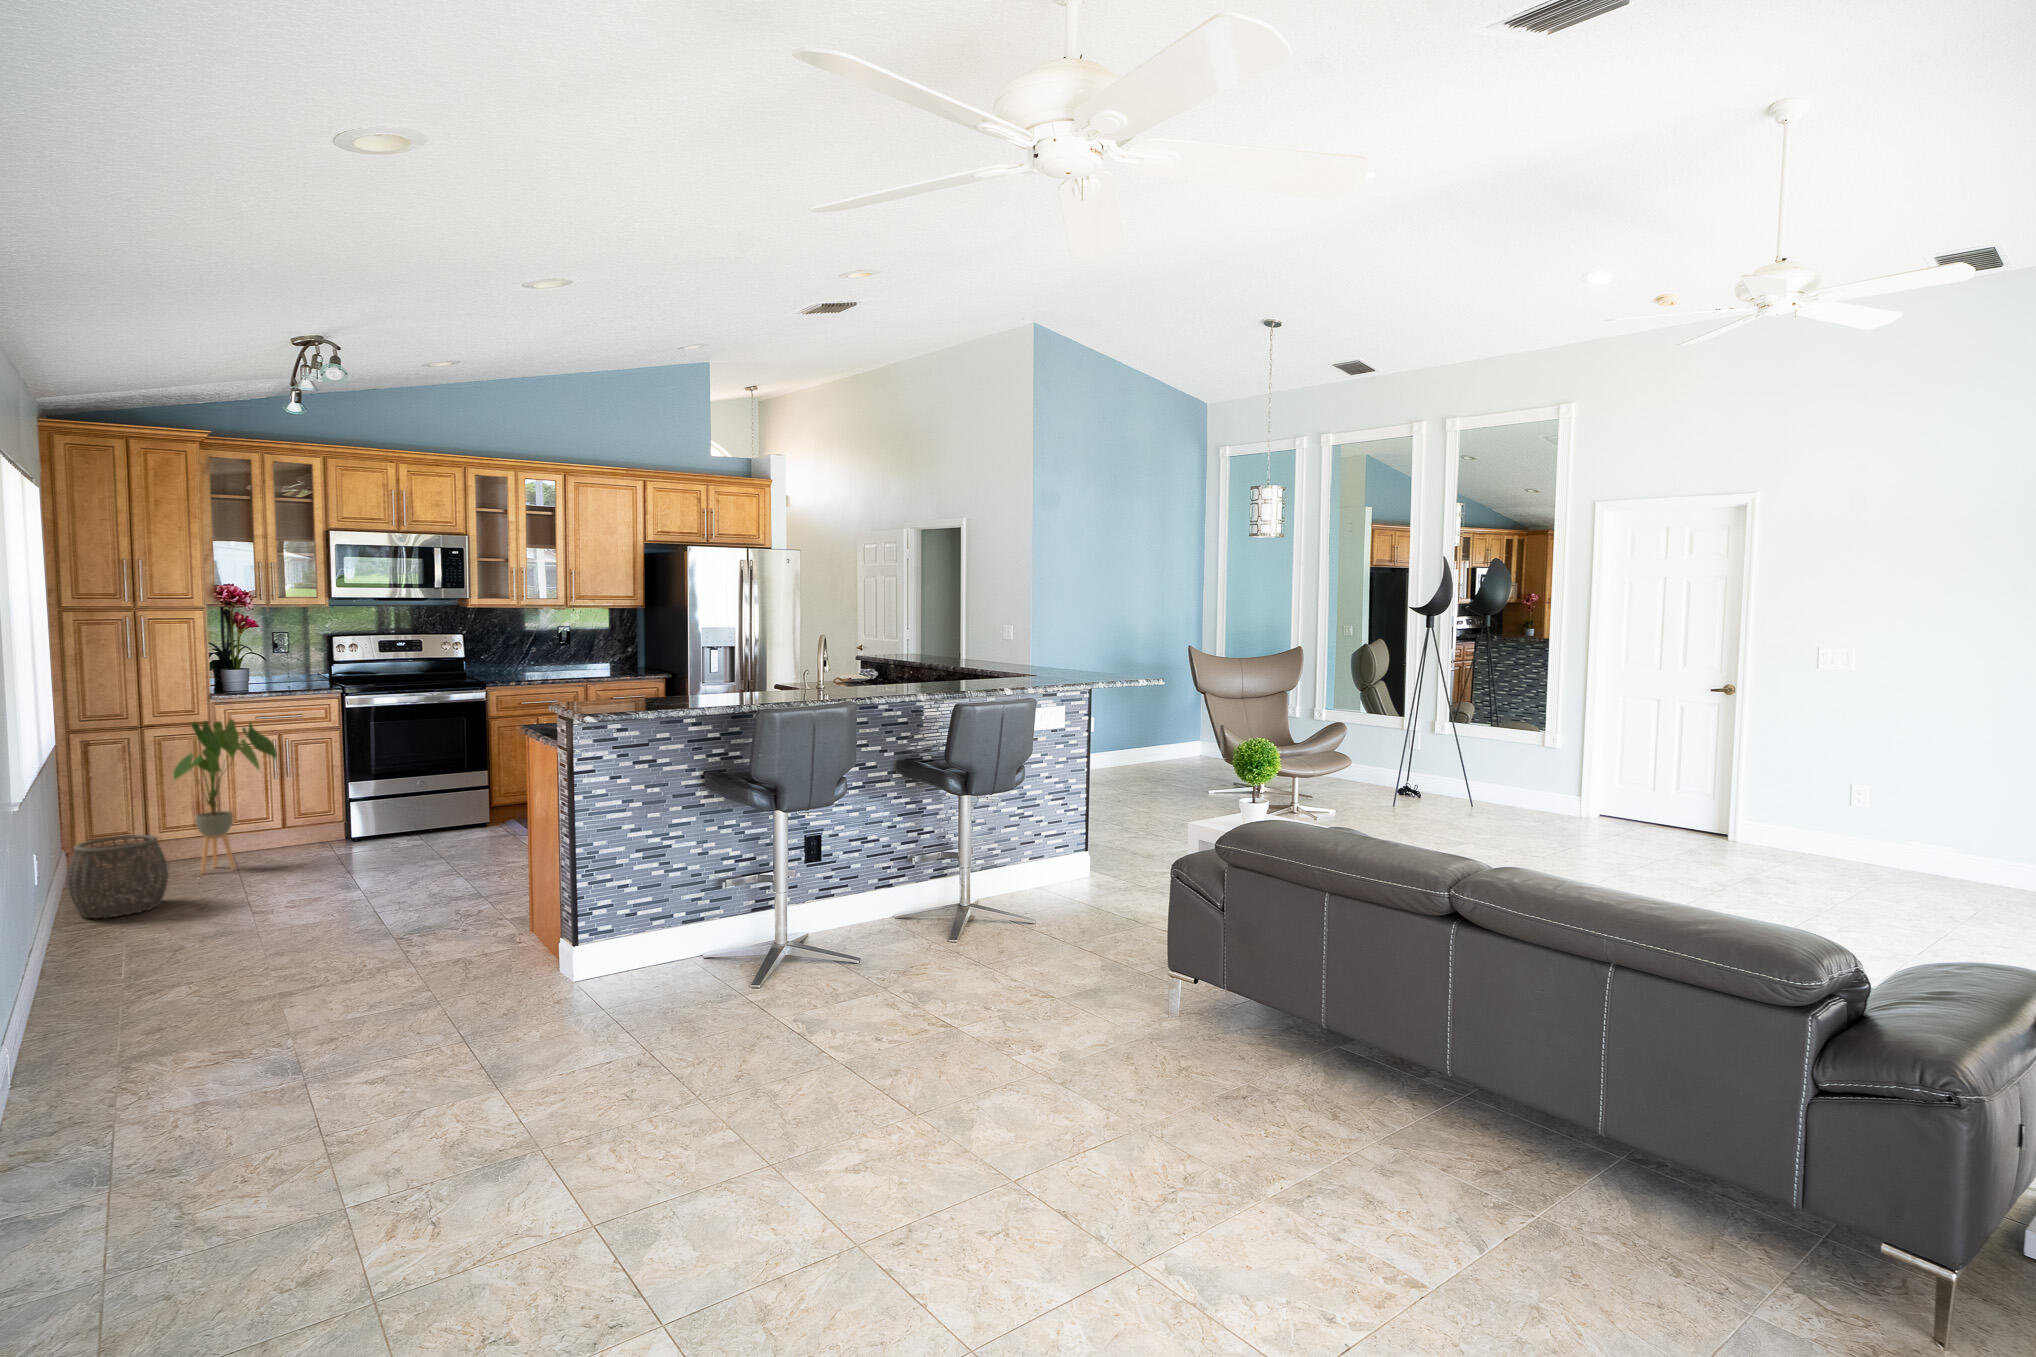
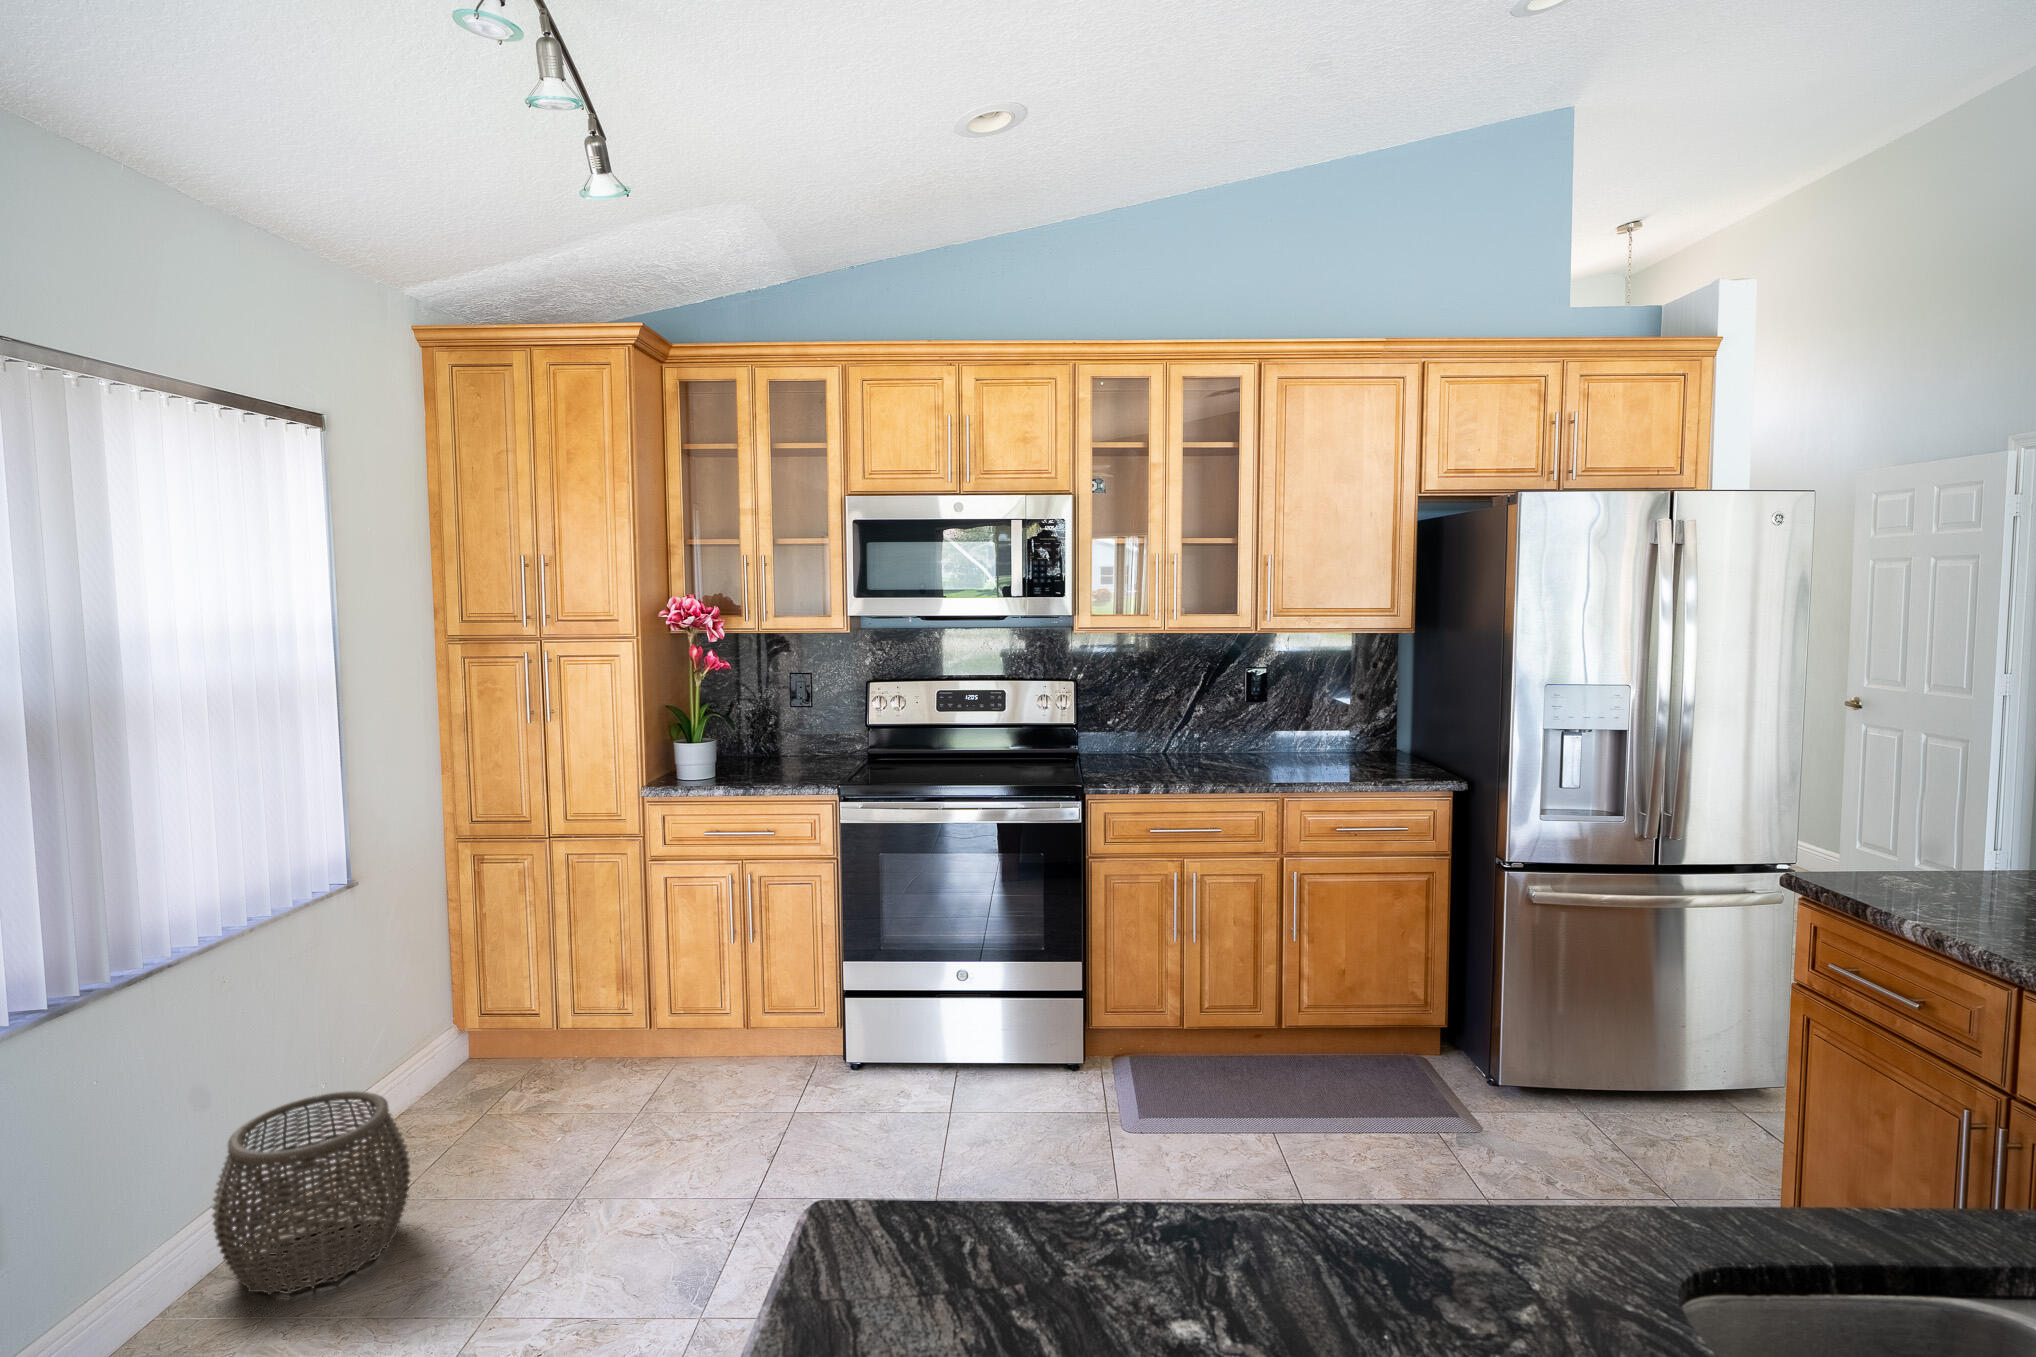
house plant: present [173,720,277,874] -> none [508,841,684,1127]

